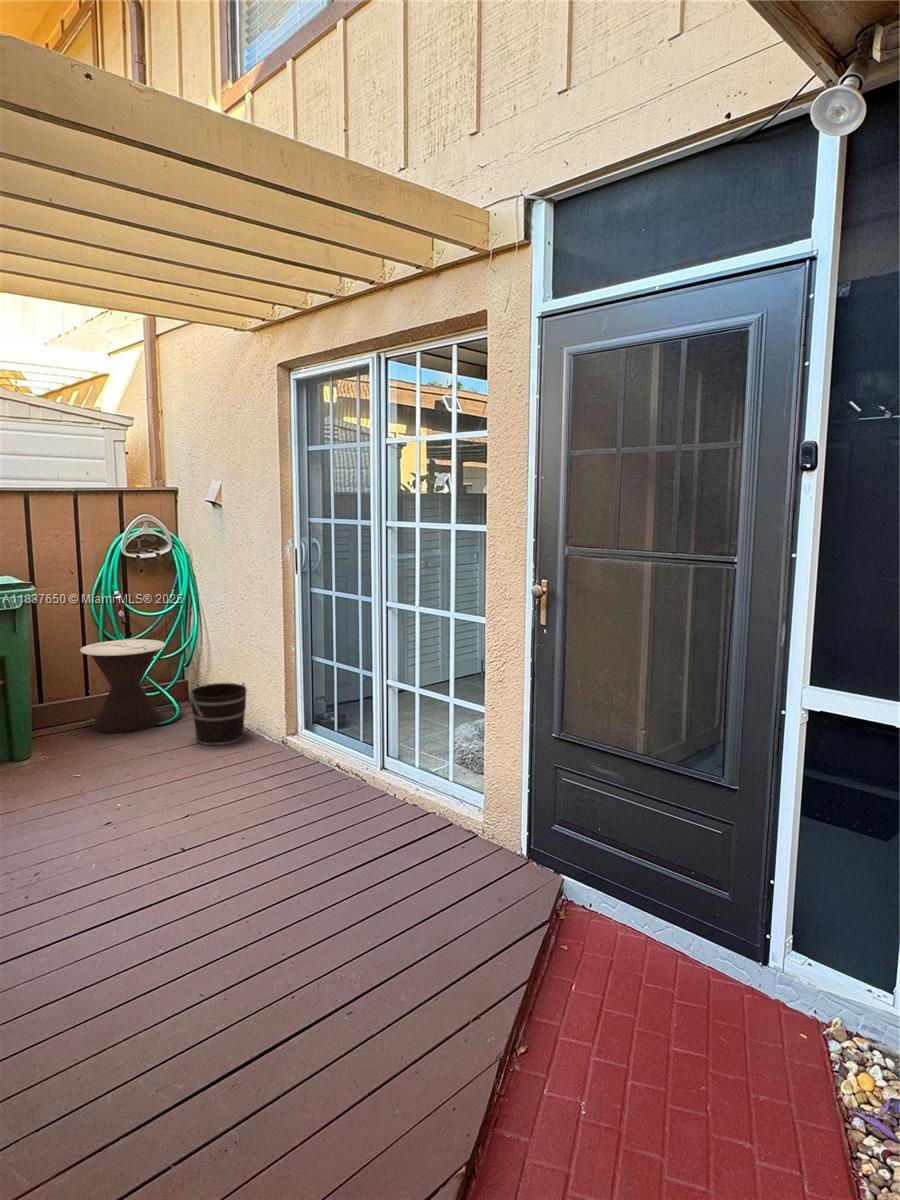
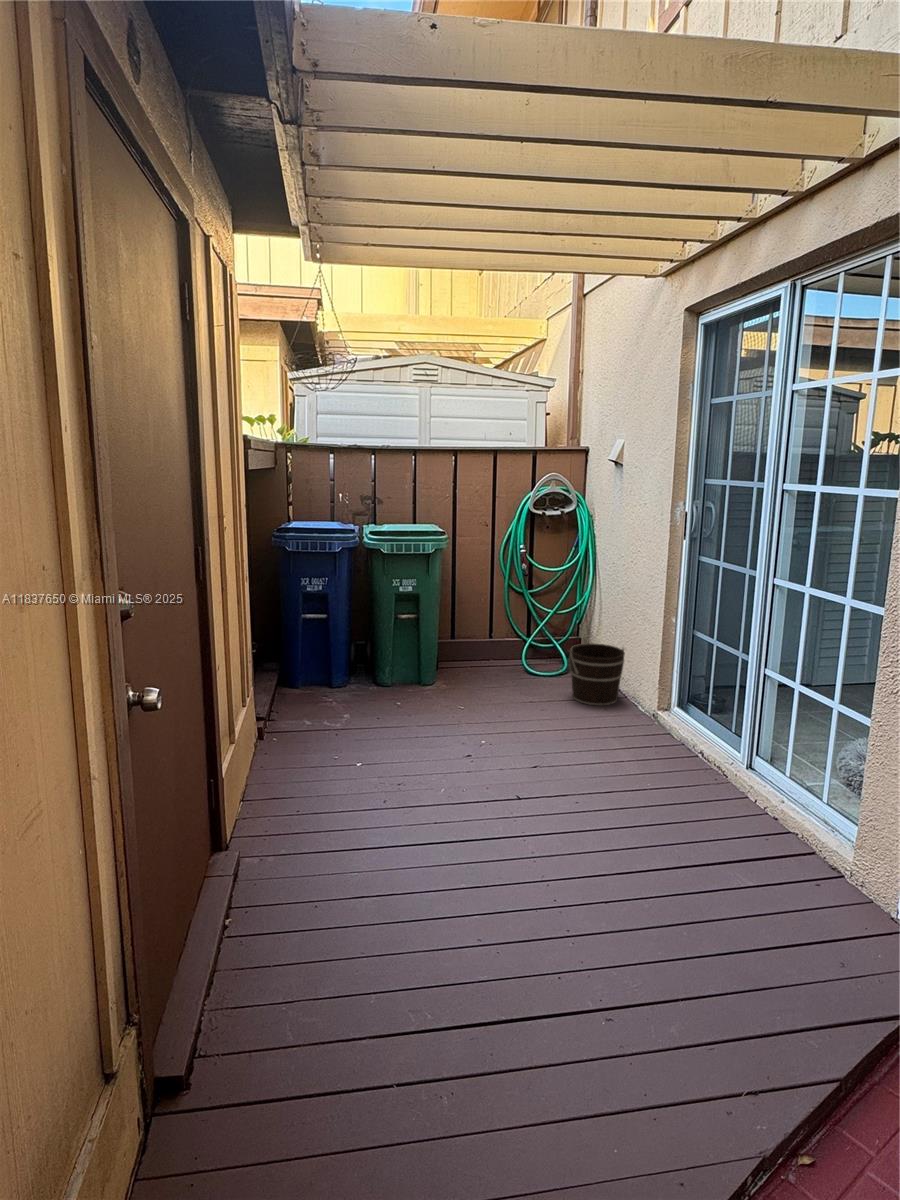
side table: present [80,639,165,733] -> none [487,591,559,676]

